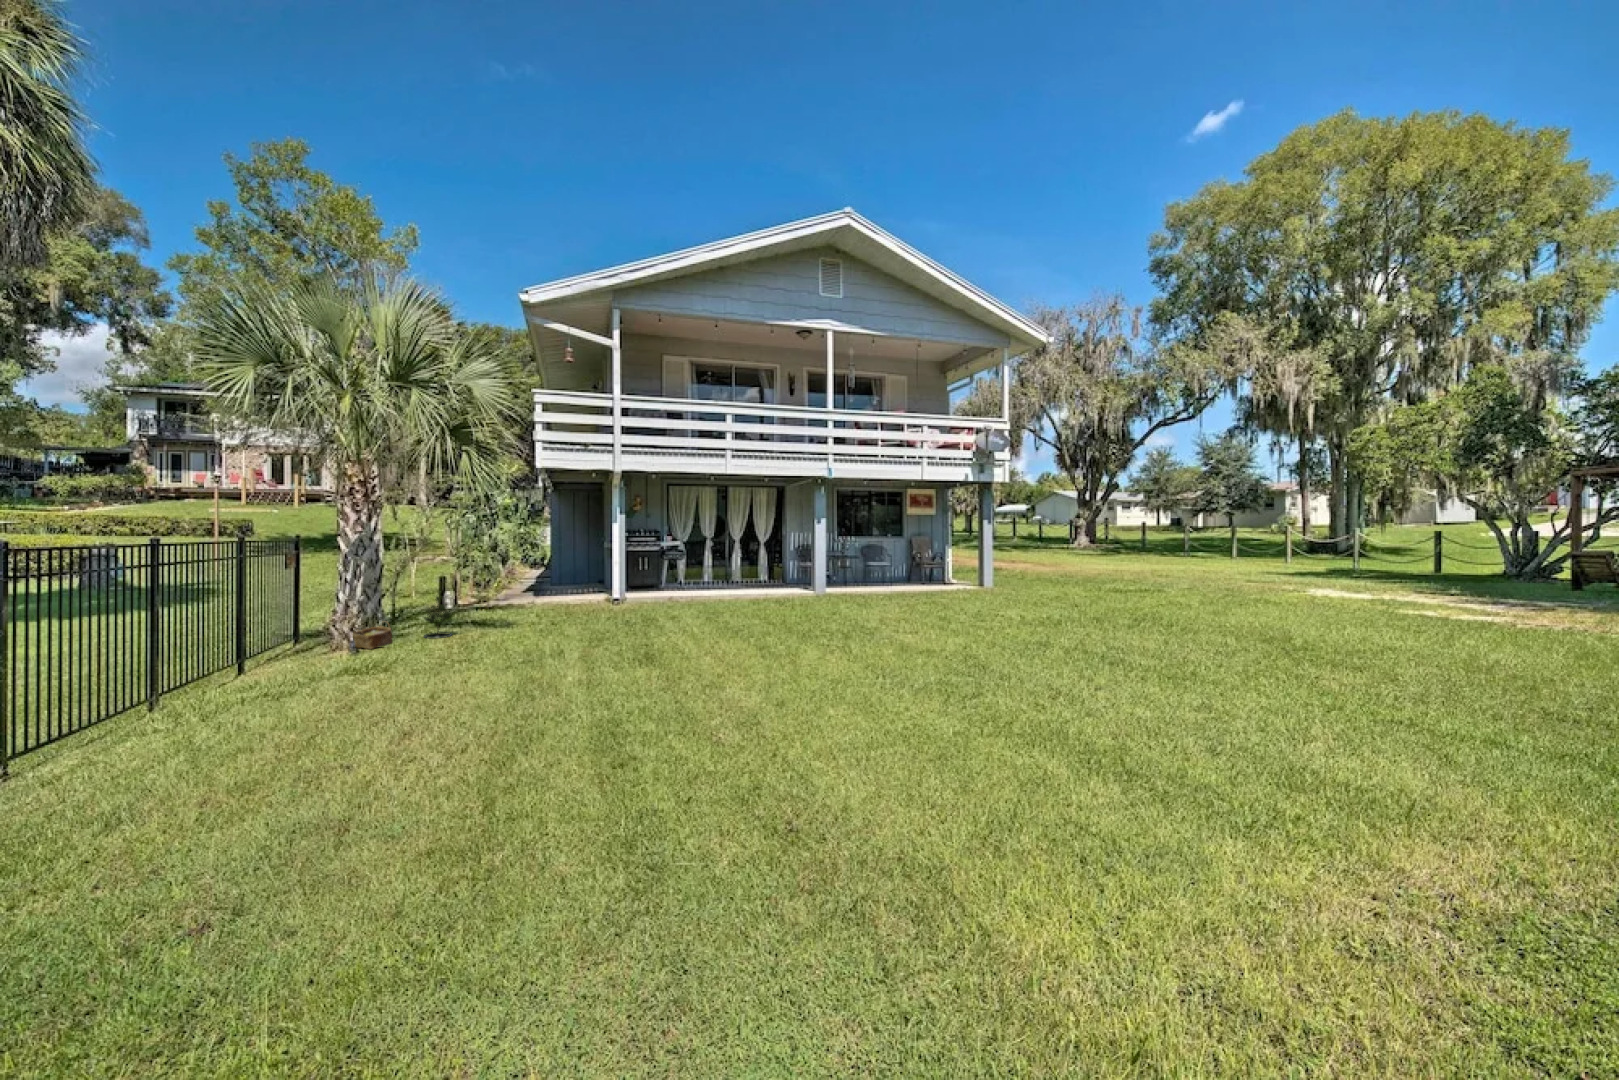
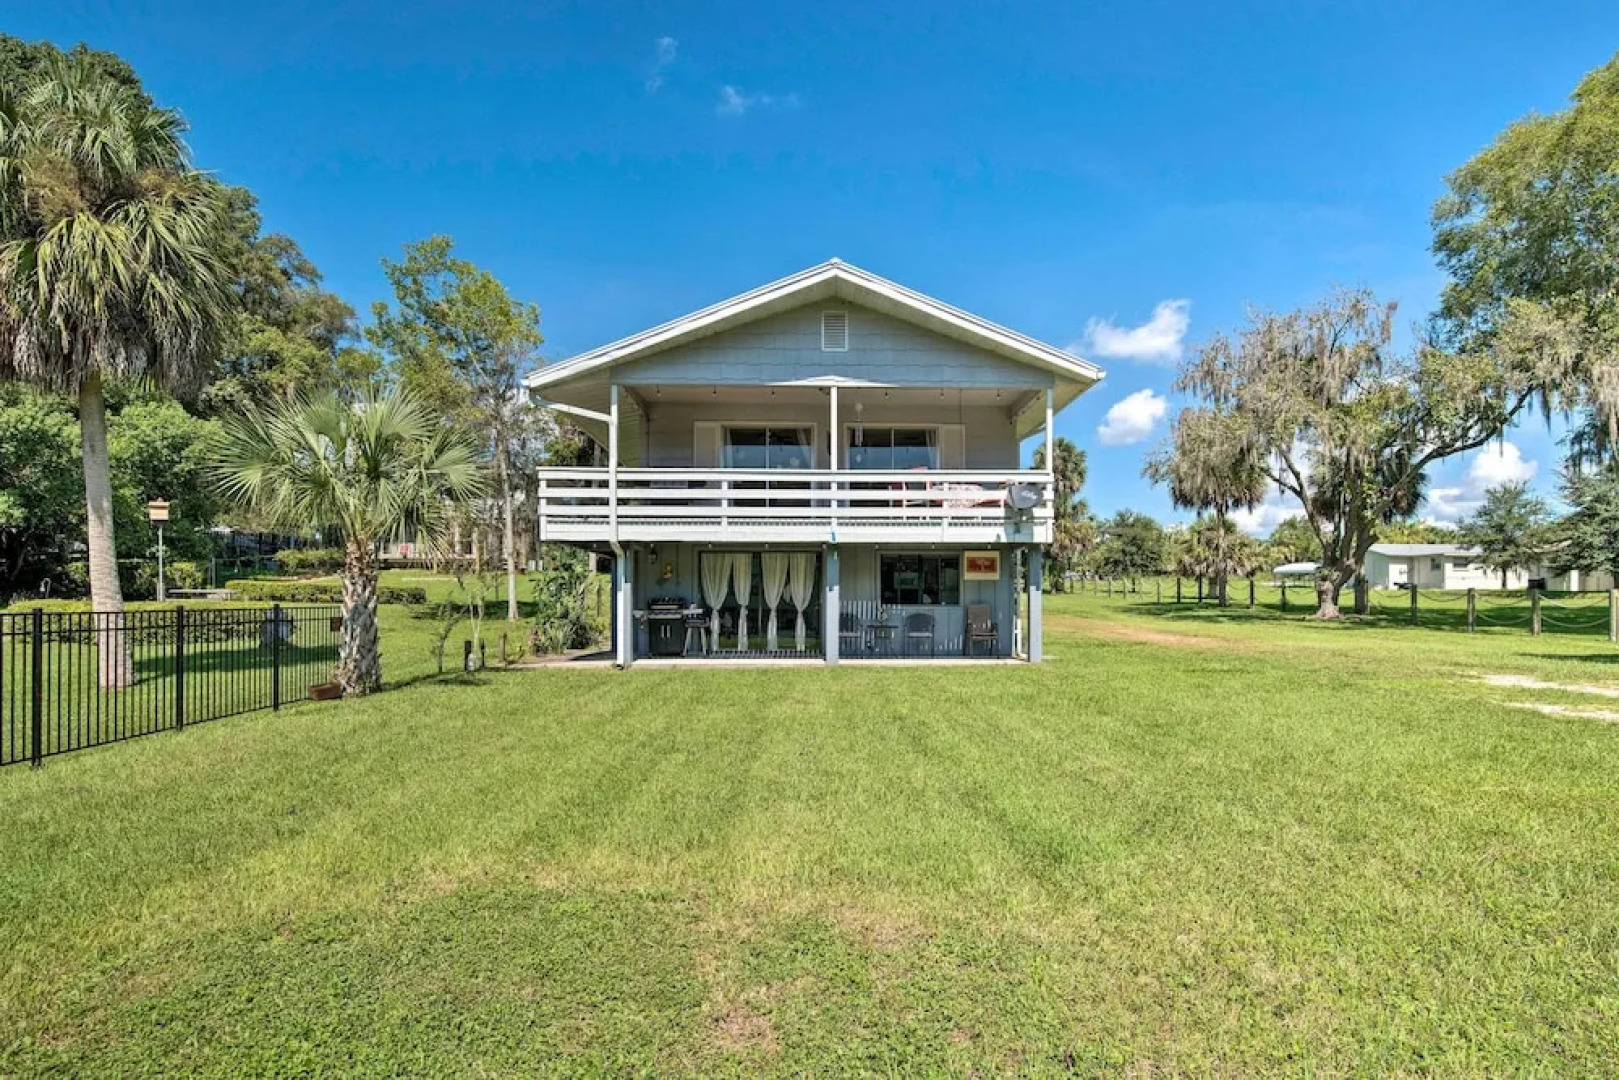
potted tree: present [424,592,455,638] -> none [376,651,407,694]

